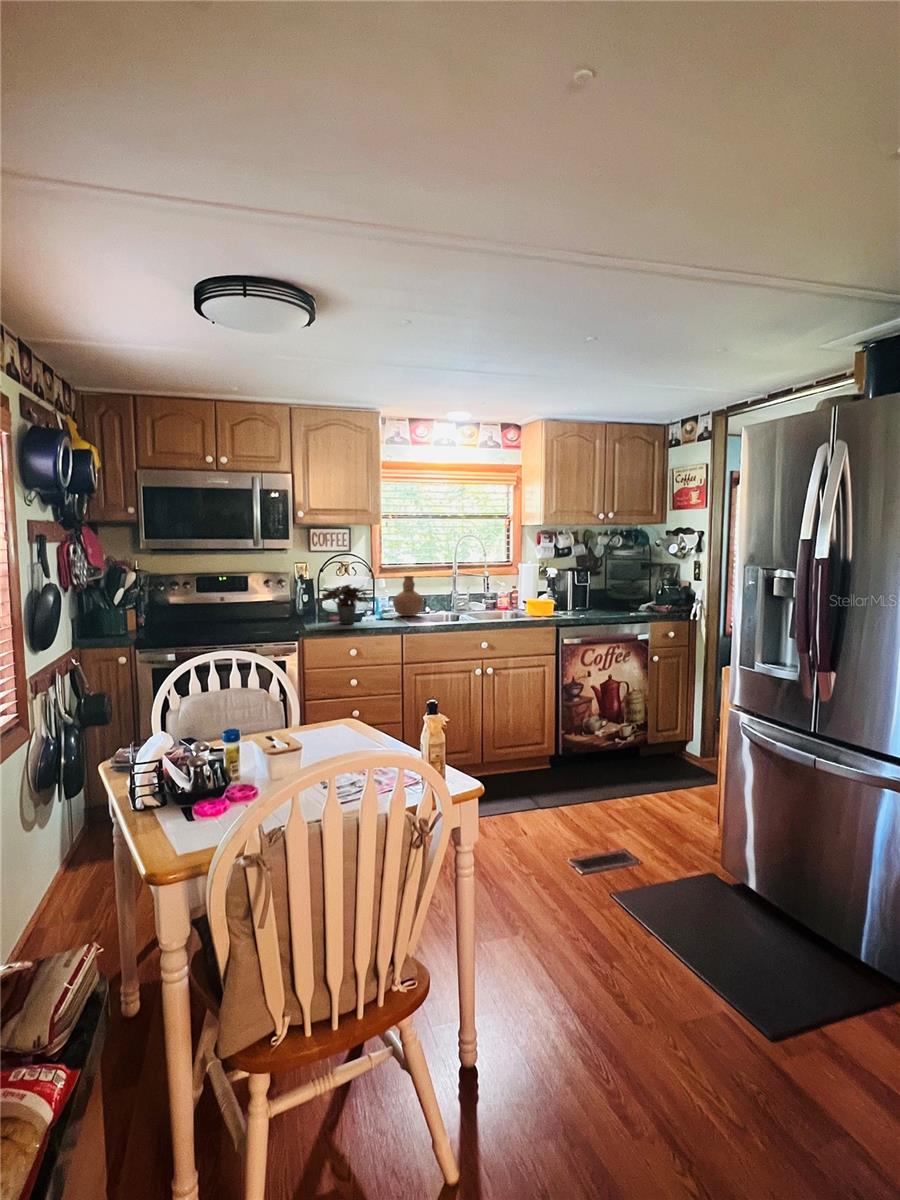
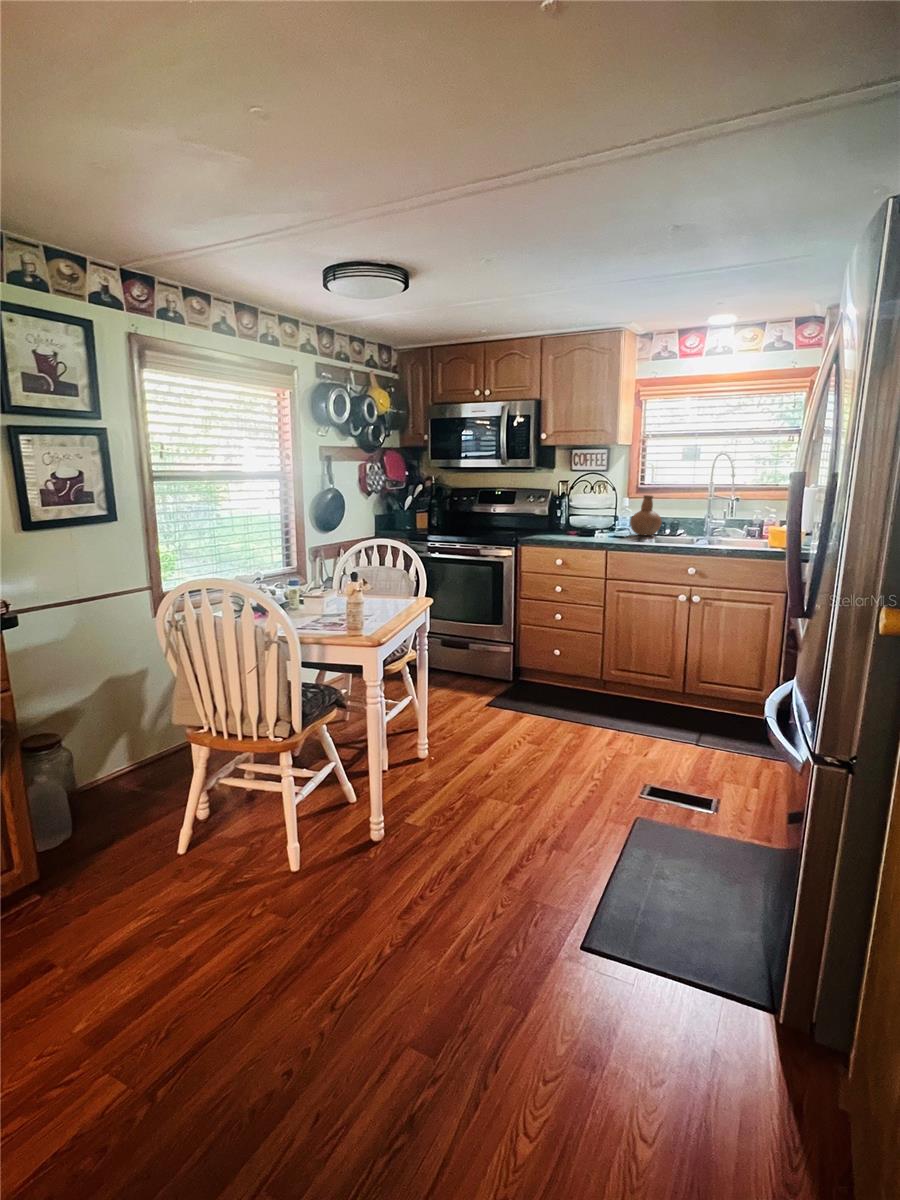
potted plant: present [319,585,373,624] -> none [546,501,603,537]

